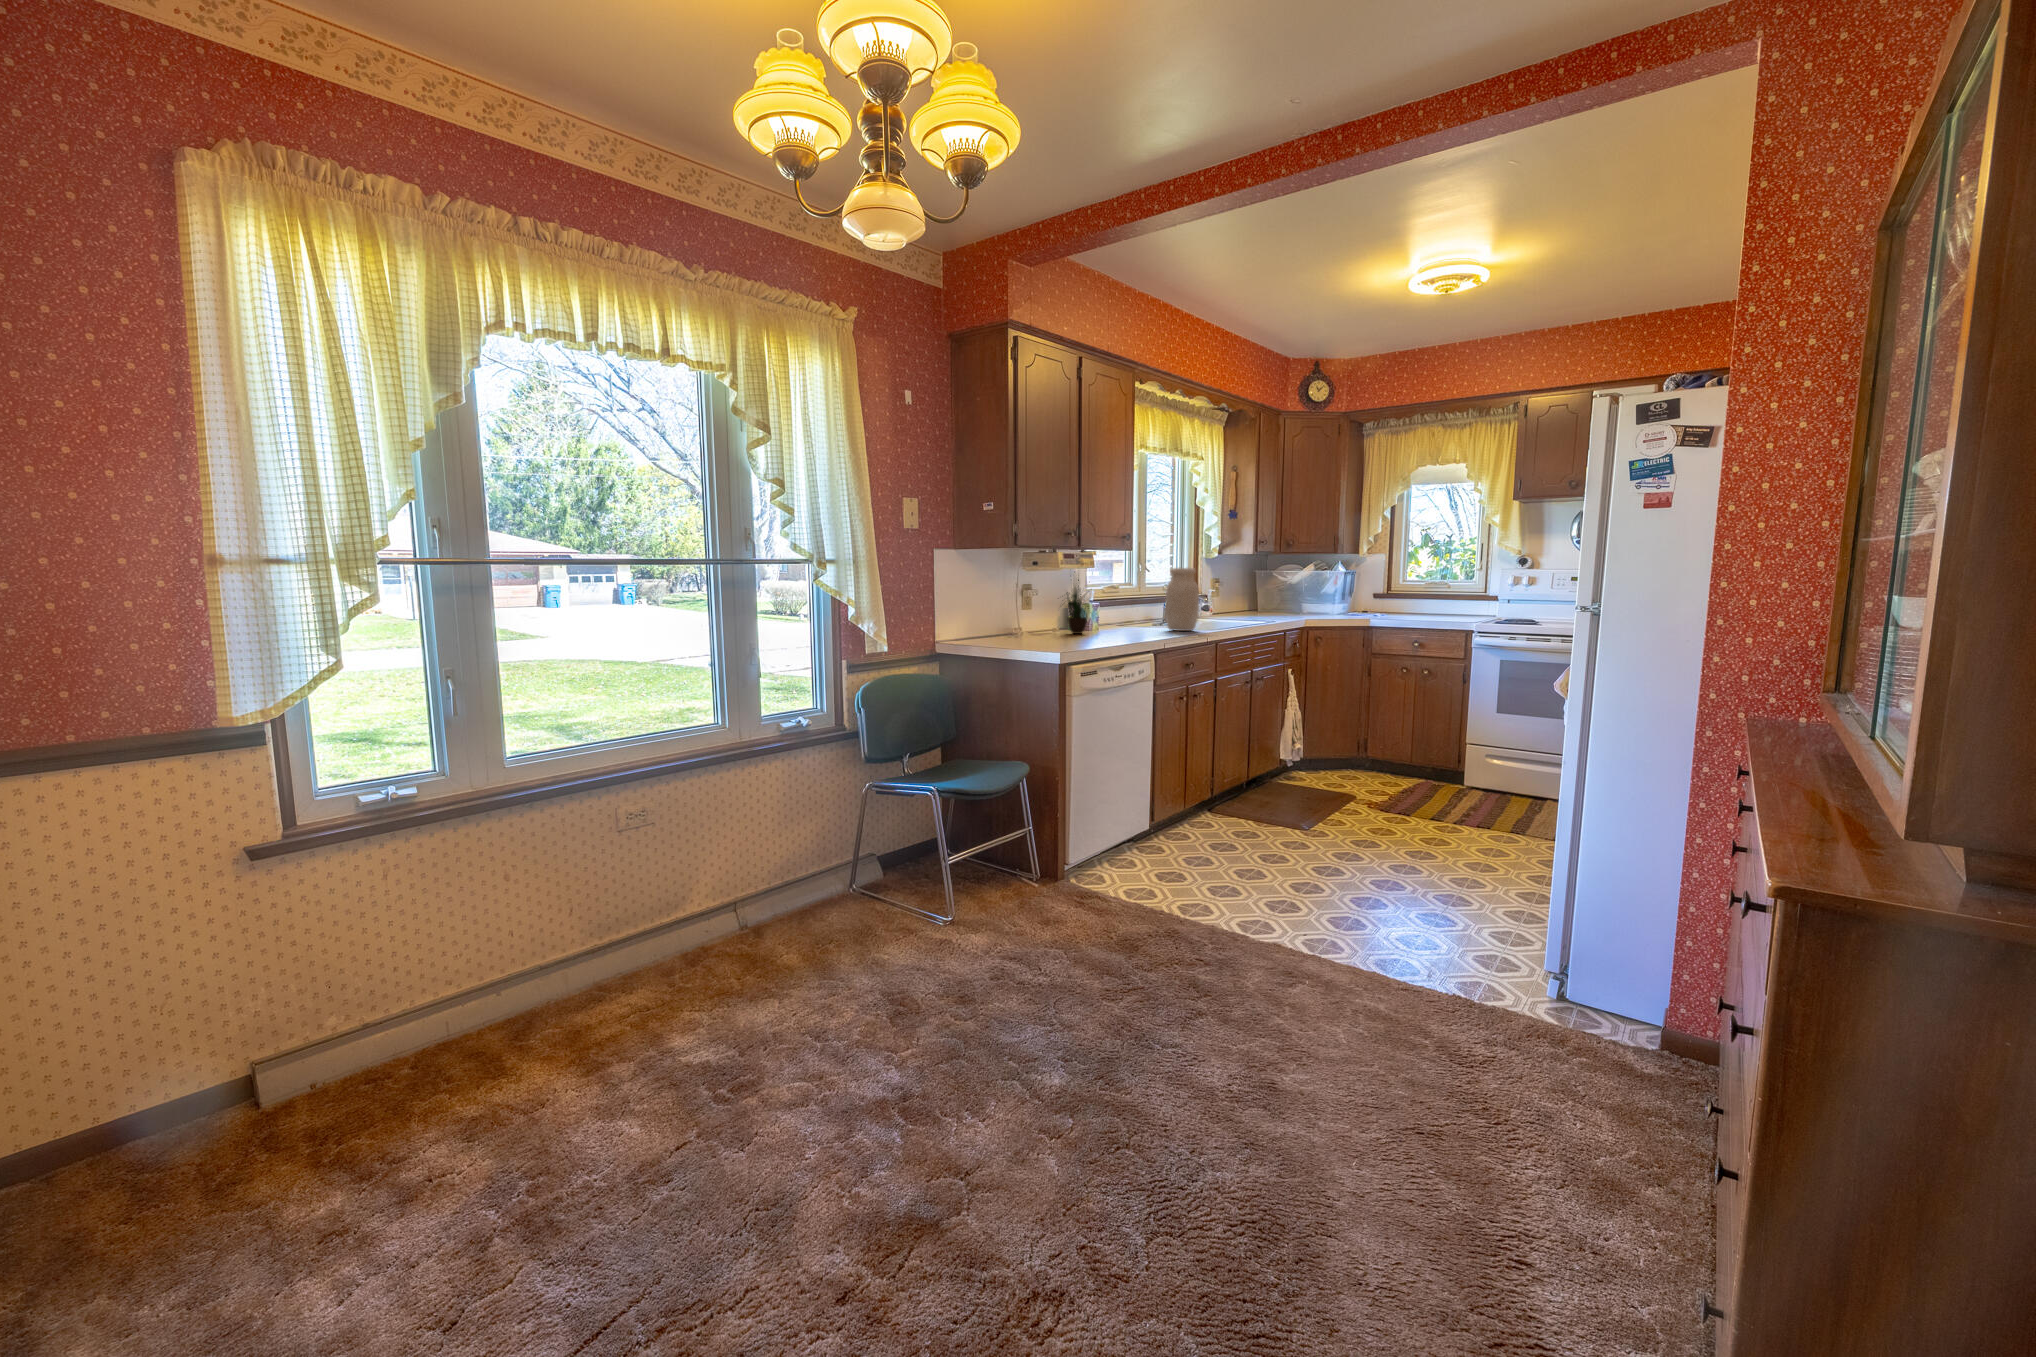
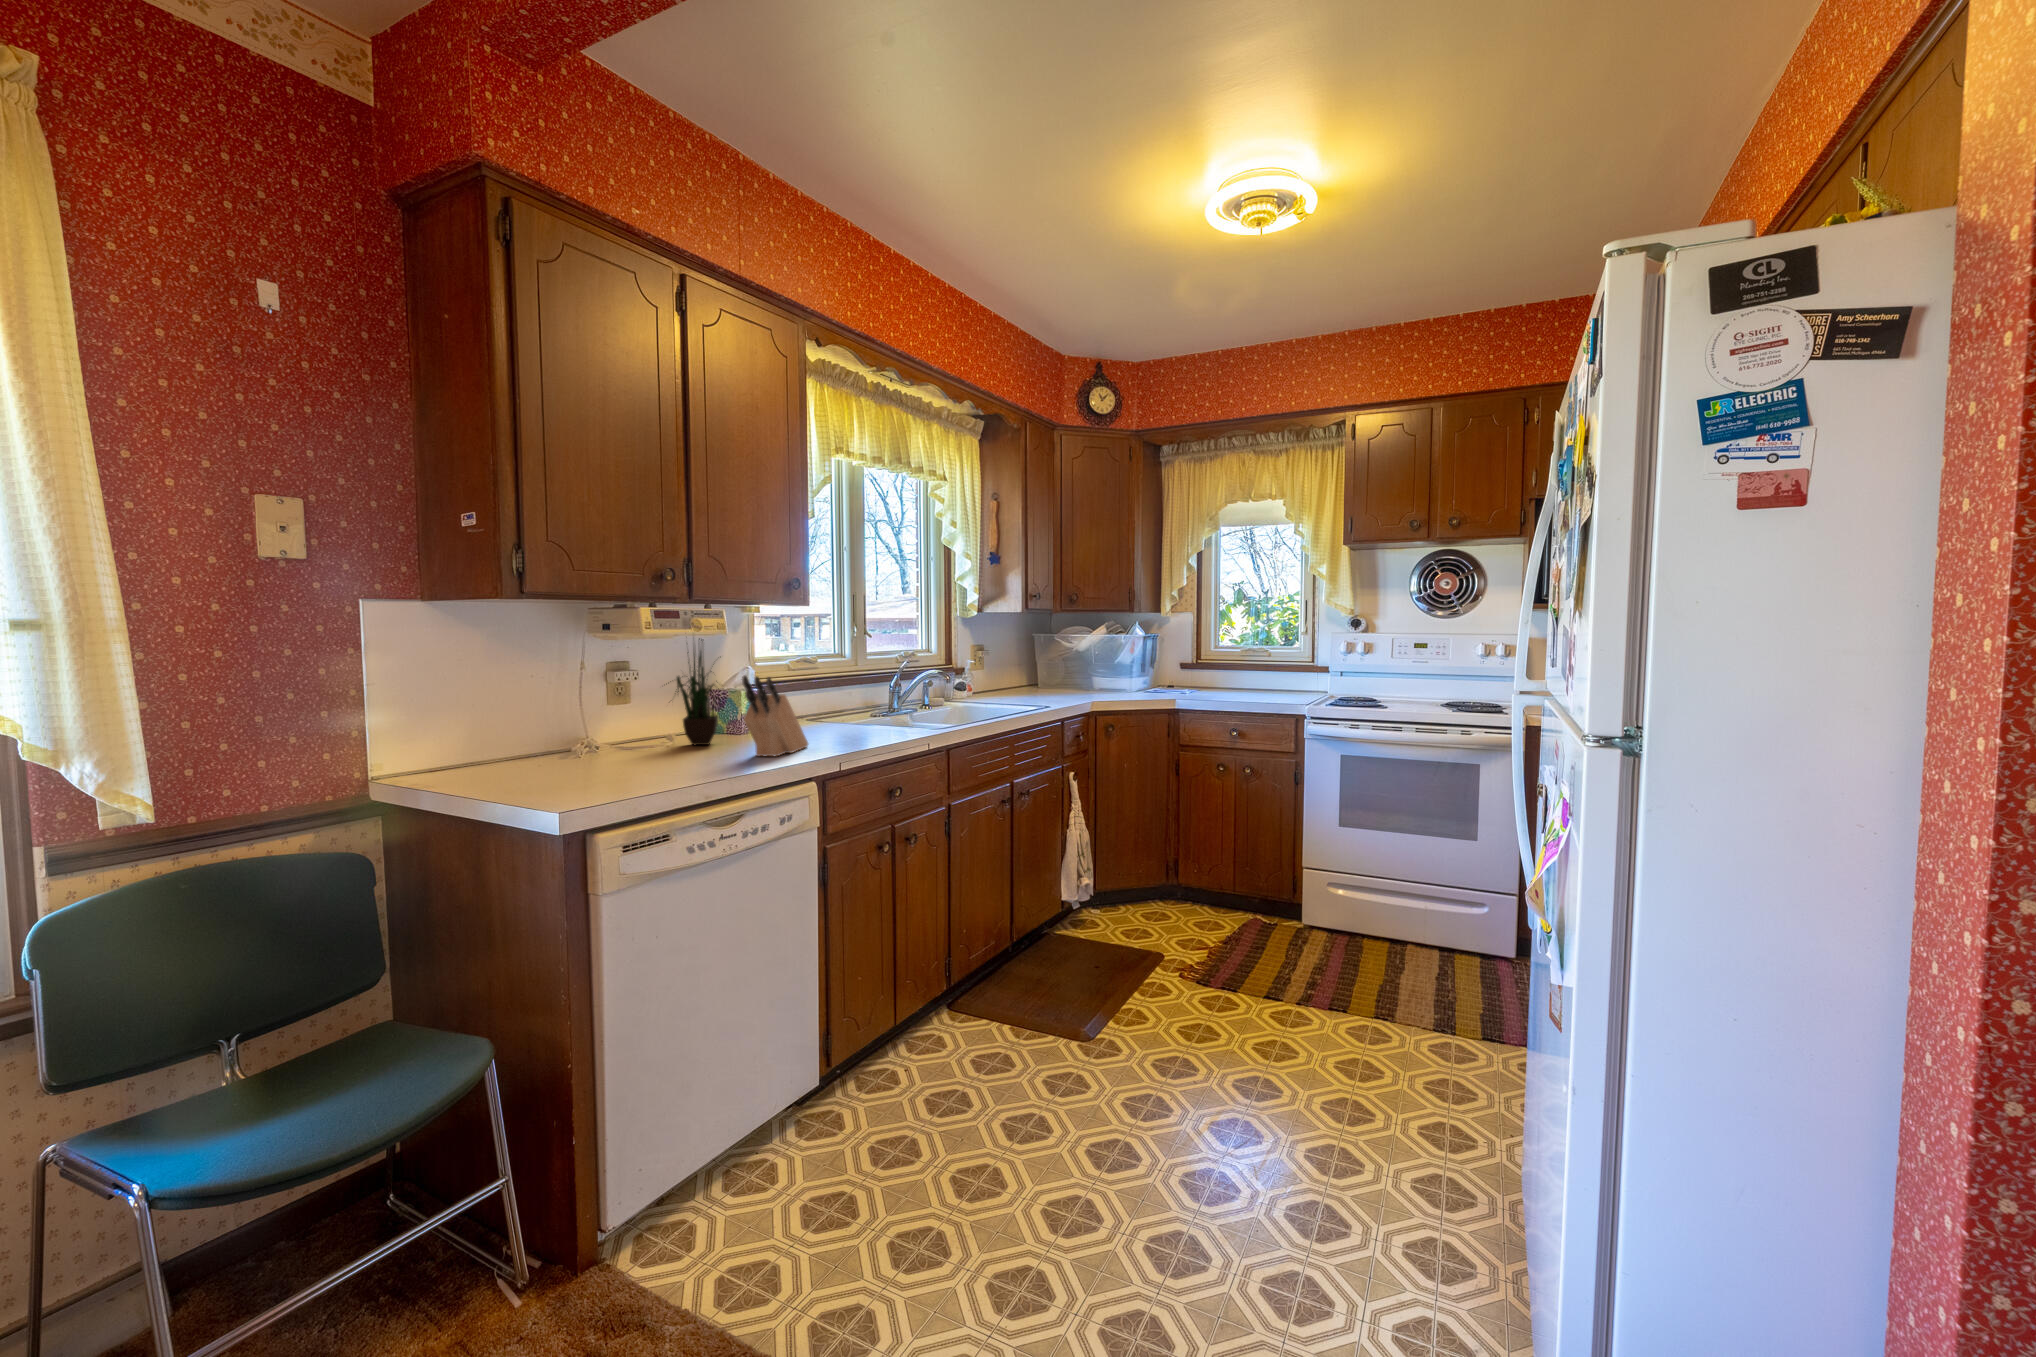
jar: present [1165,568,1199,631] -> none [862,632,915,733]
knife block: none [1116,591,1143,638] -> present [742,676,808,756]

